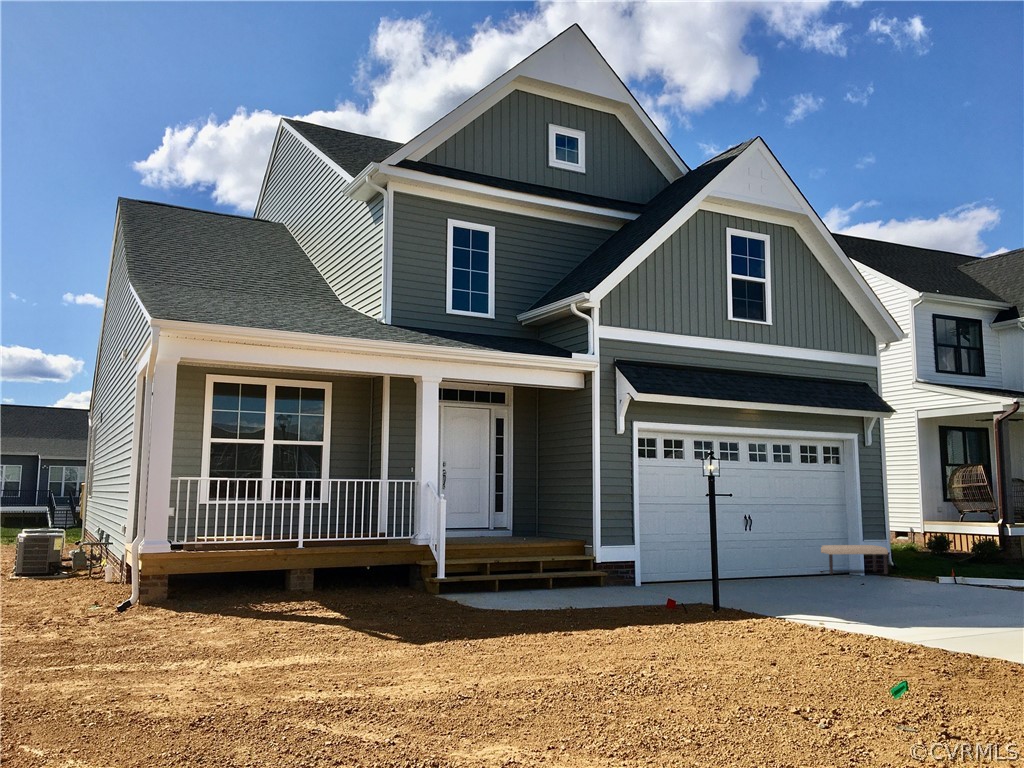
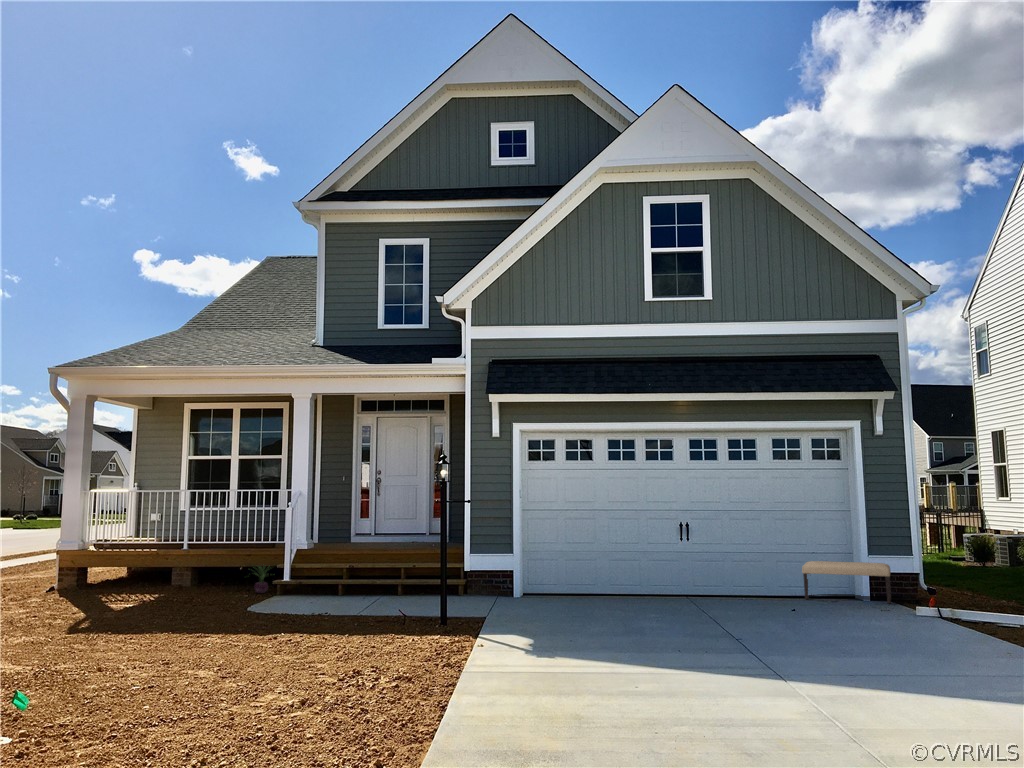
decorative plant: none [370,554,413,595] -> present [254,564,268,593]

